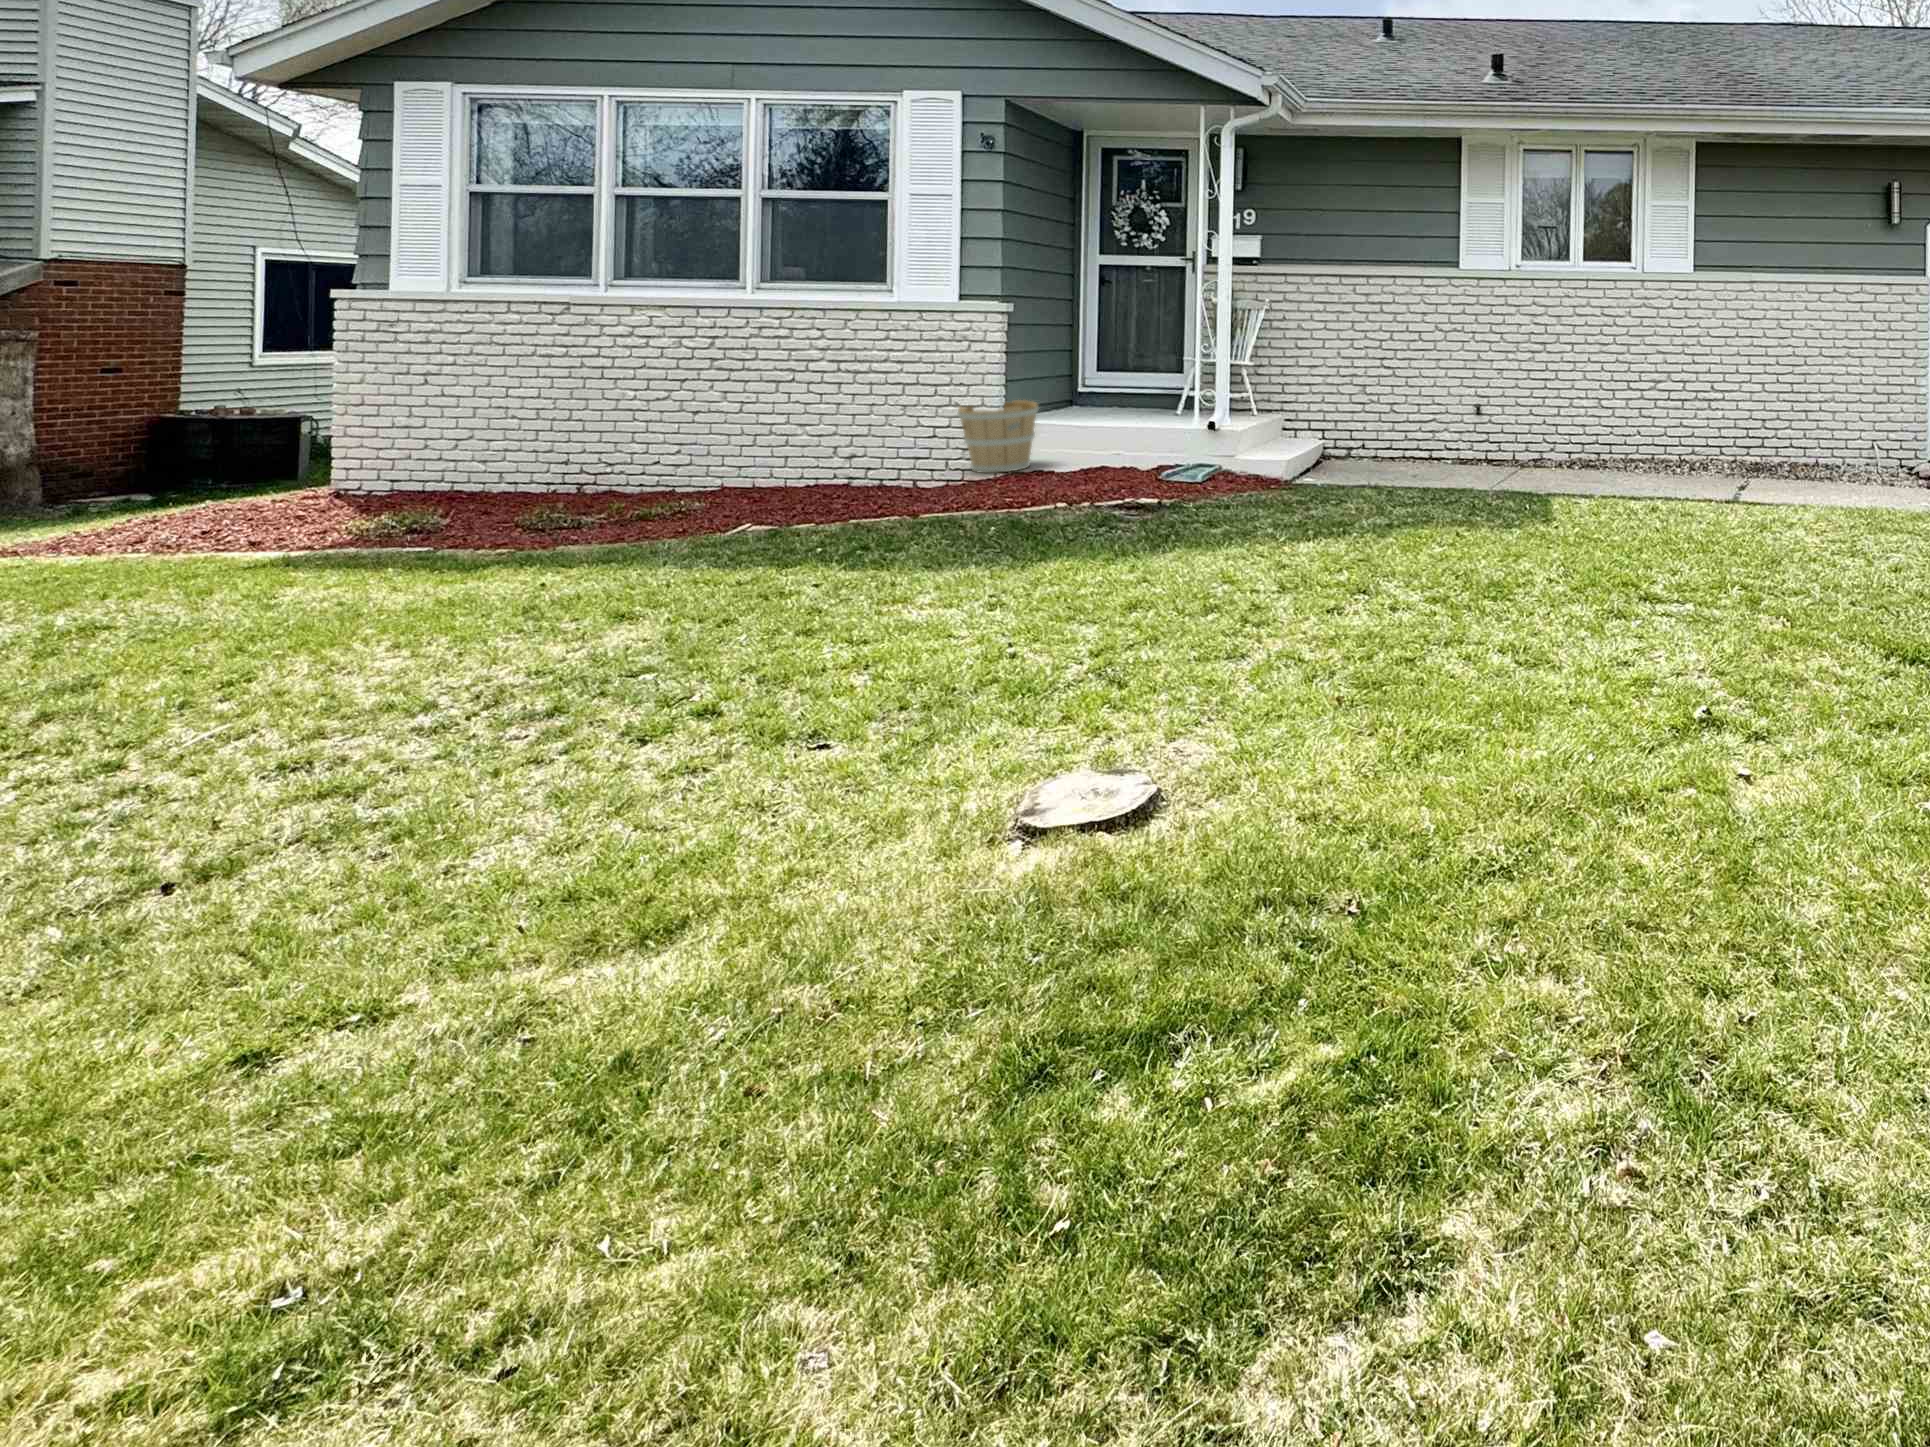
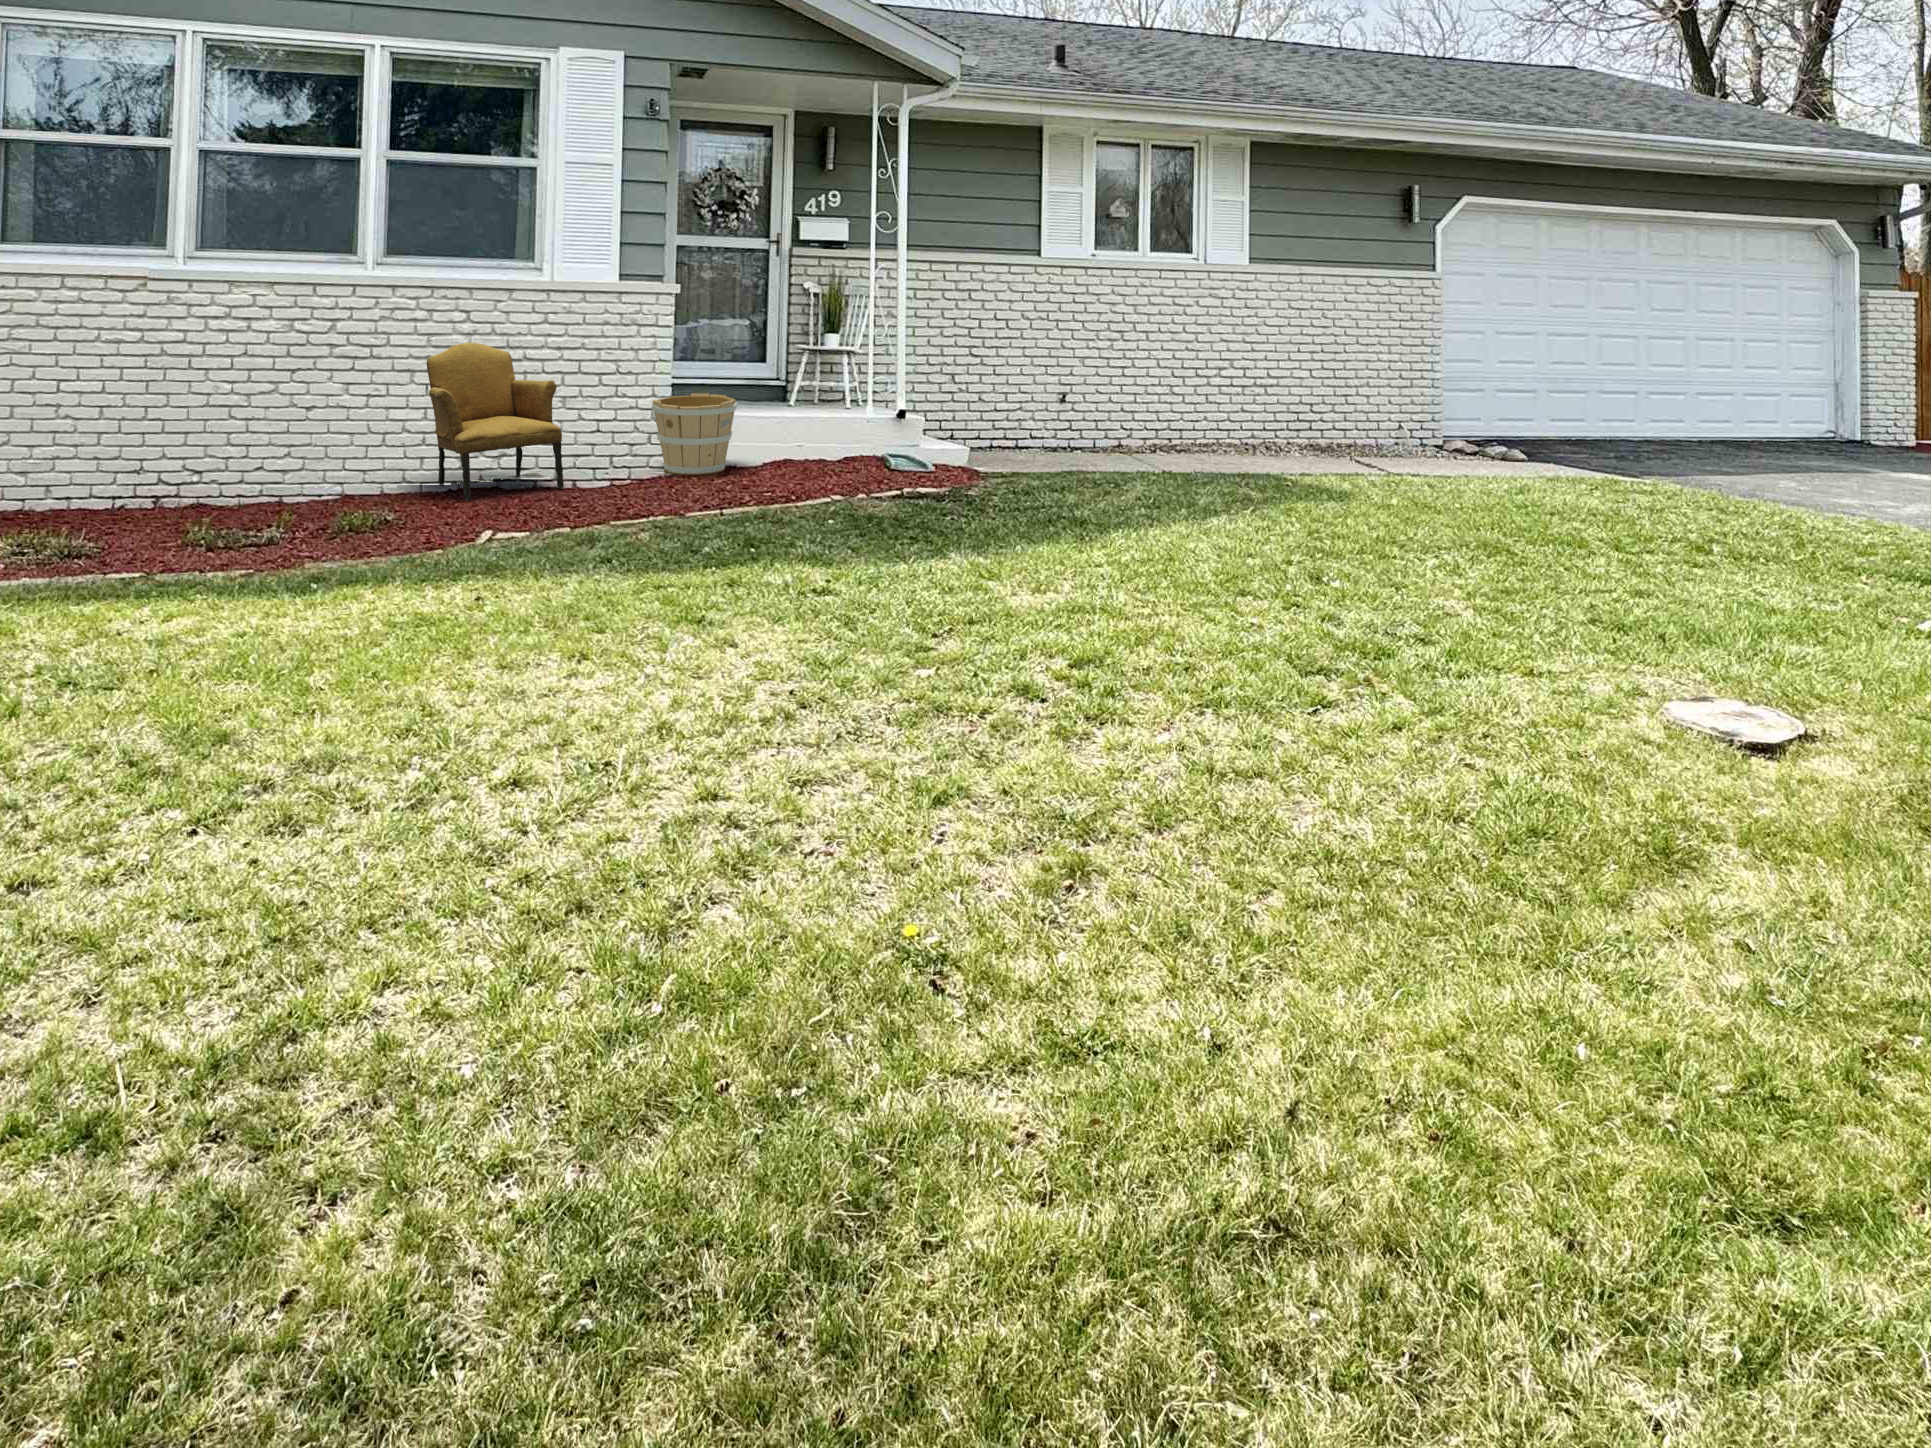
armchair: none [738,355,870,489] -> present [427,343,564,501]

